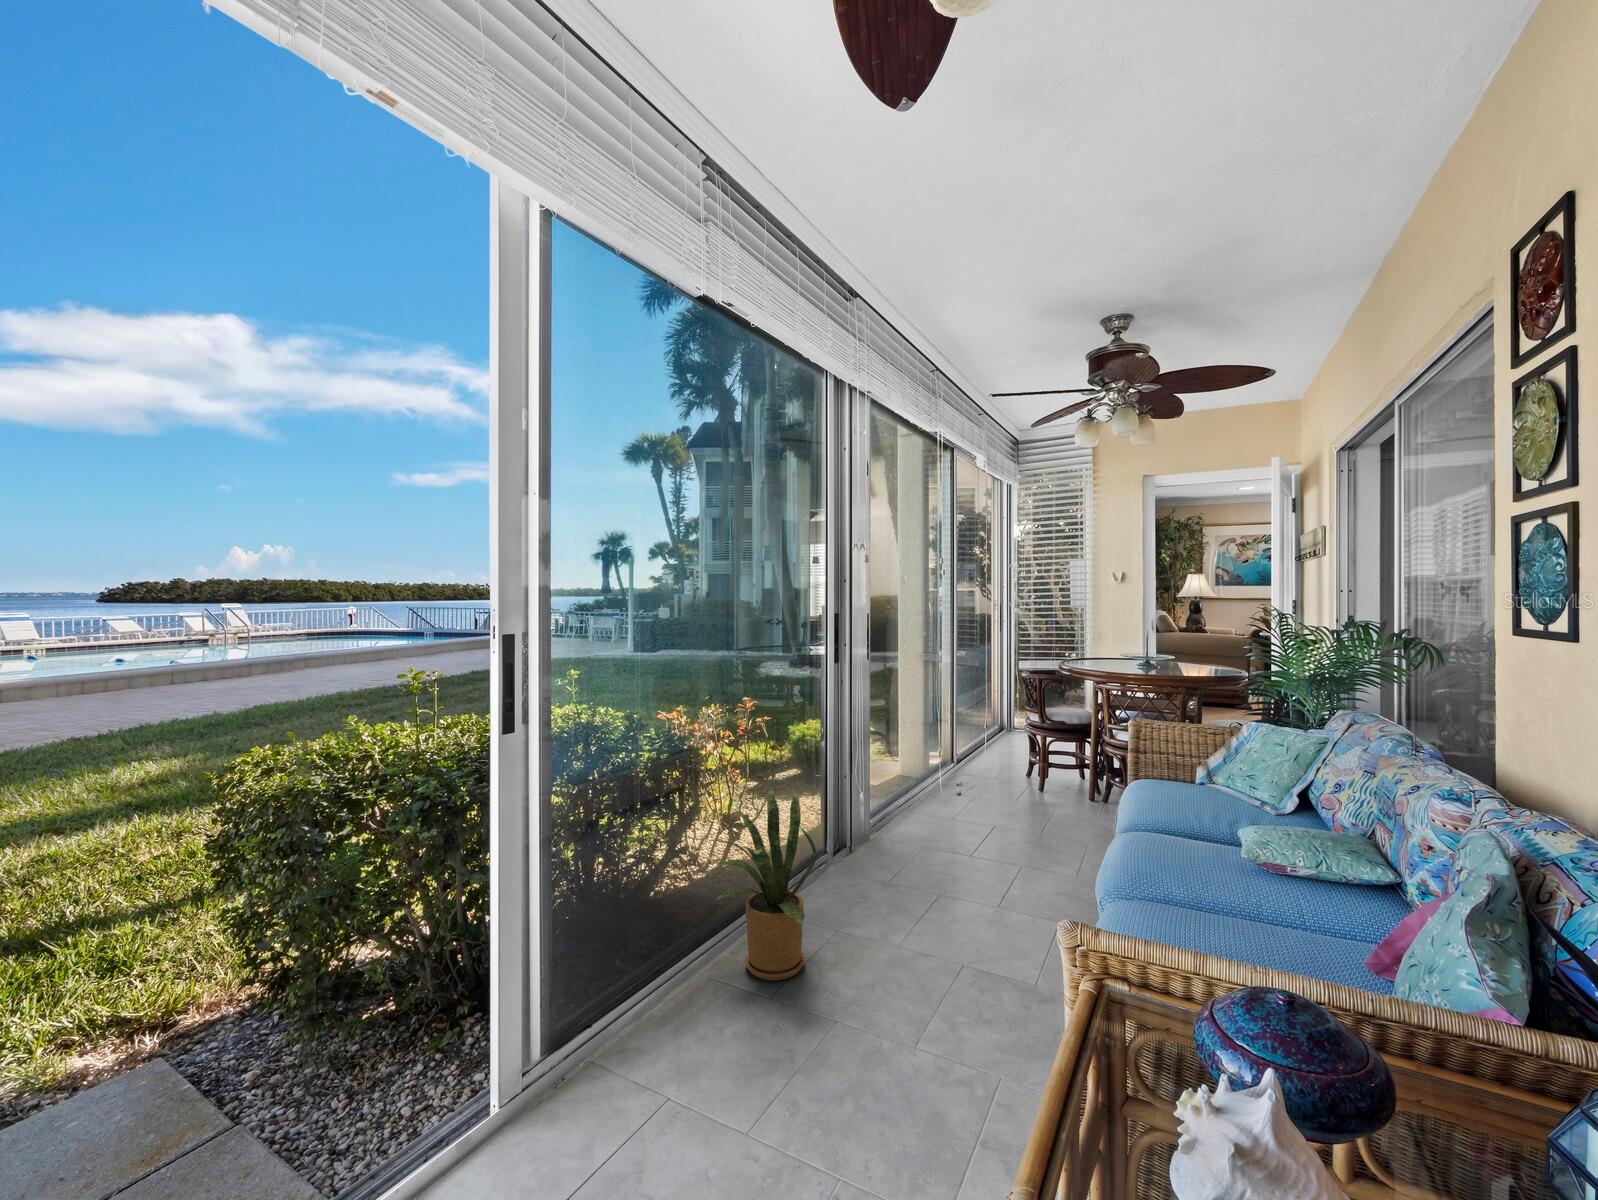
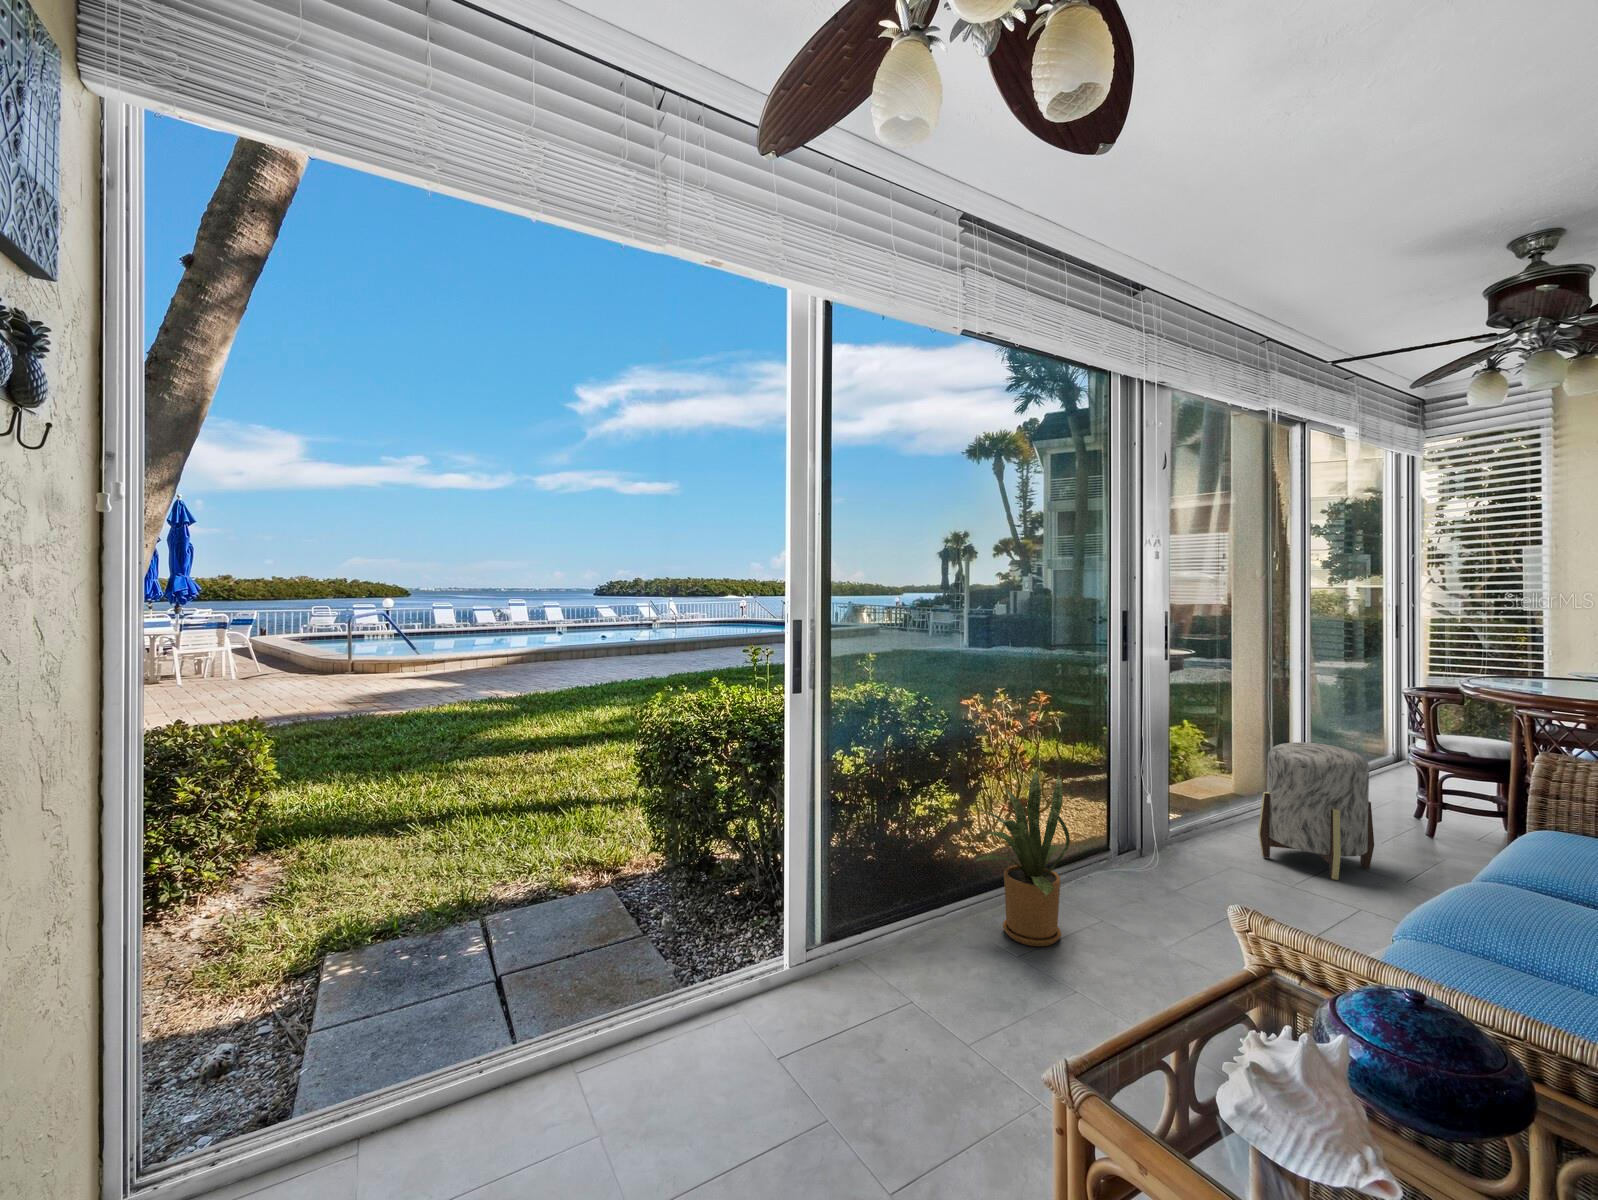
ottoman: none [931,724,1011,840] -> present [1258,742,1374,880]

